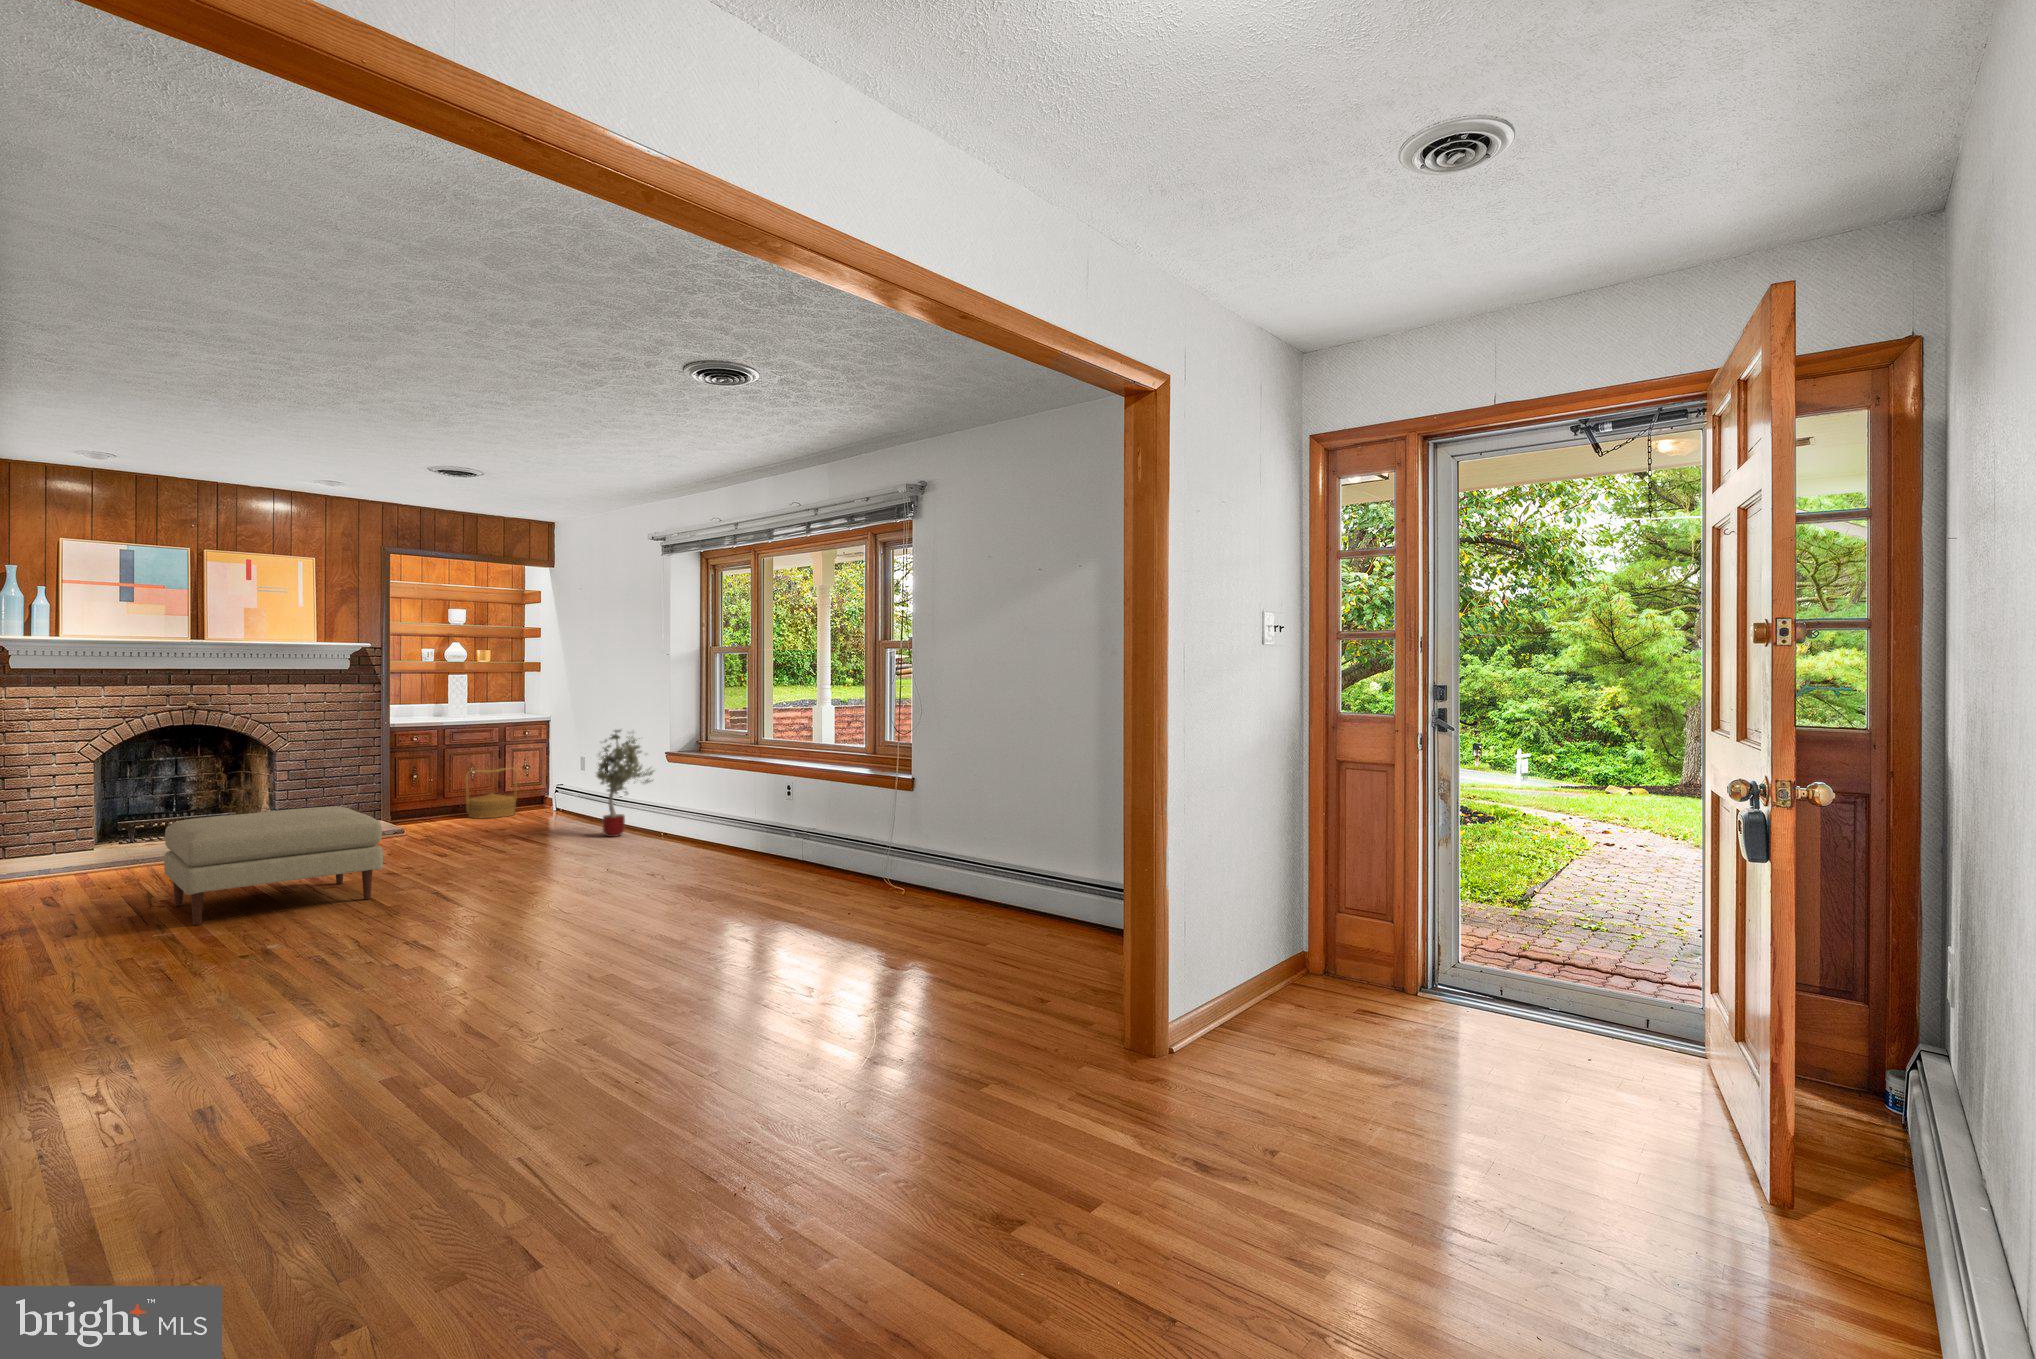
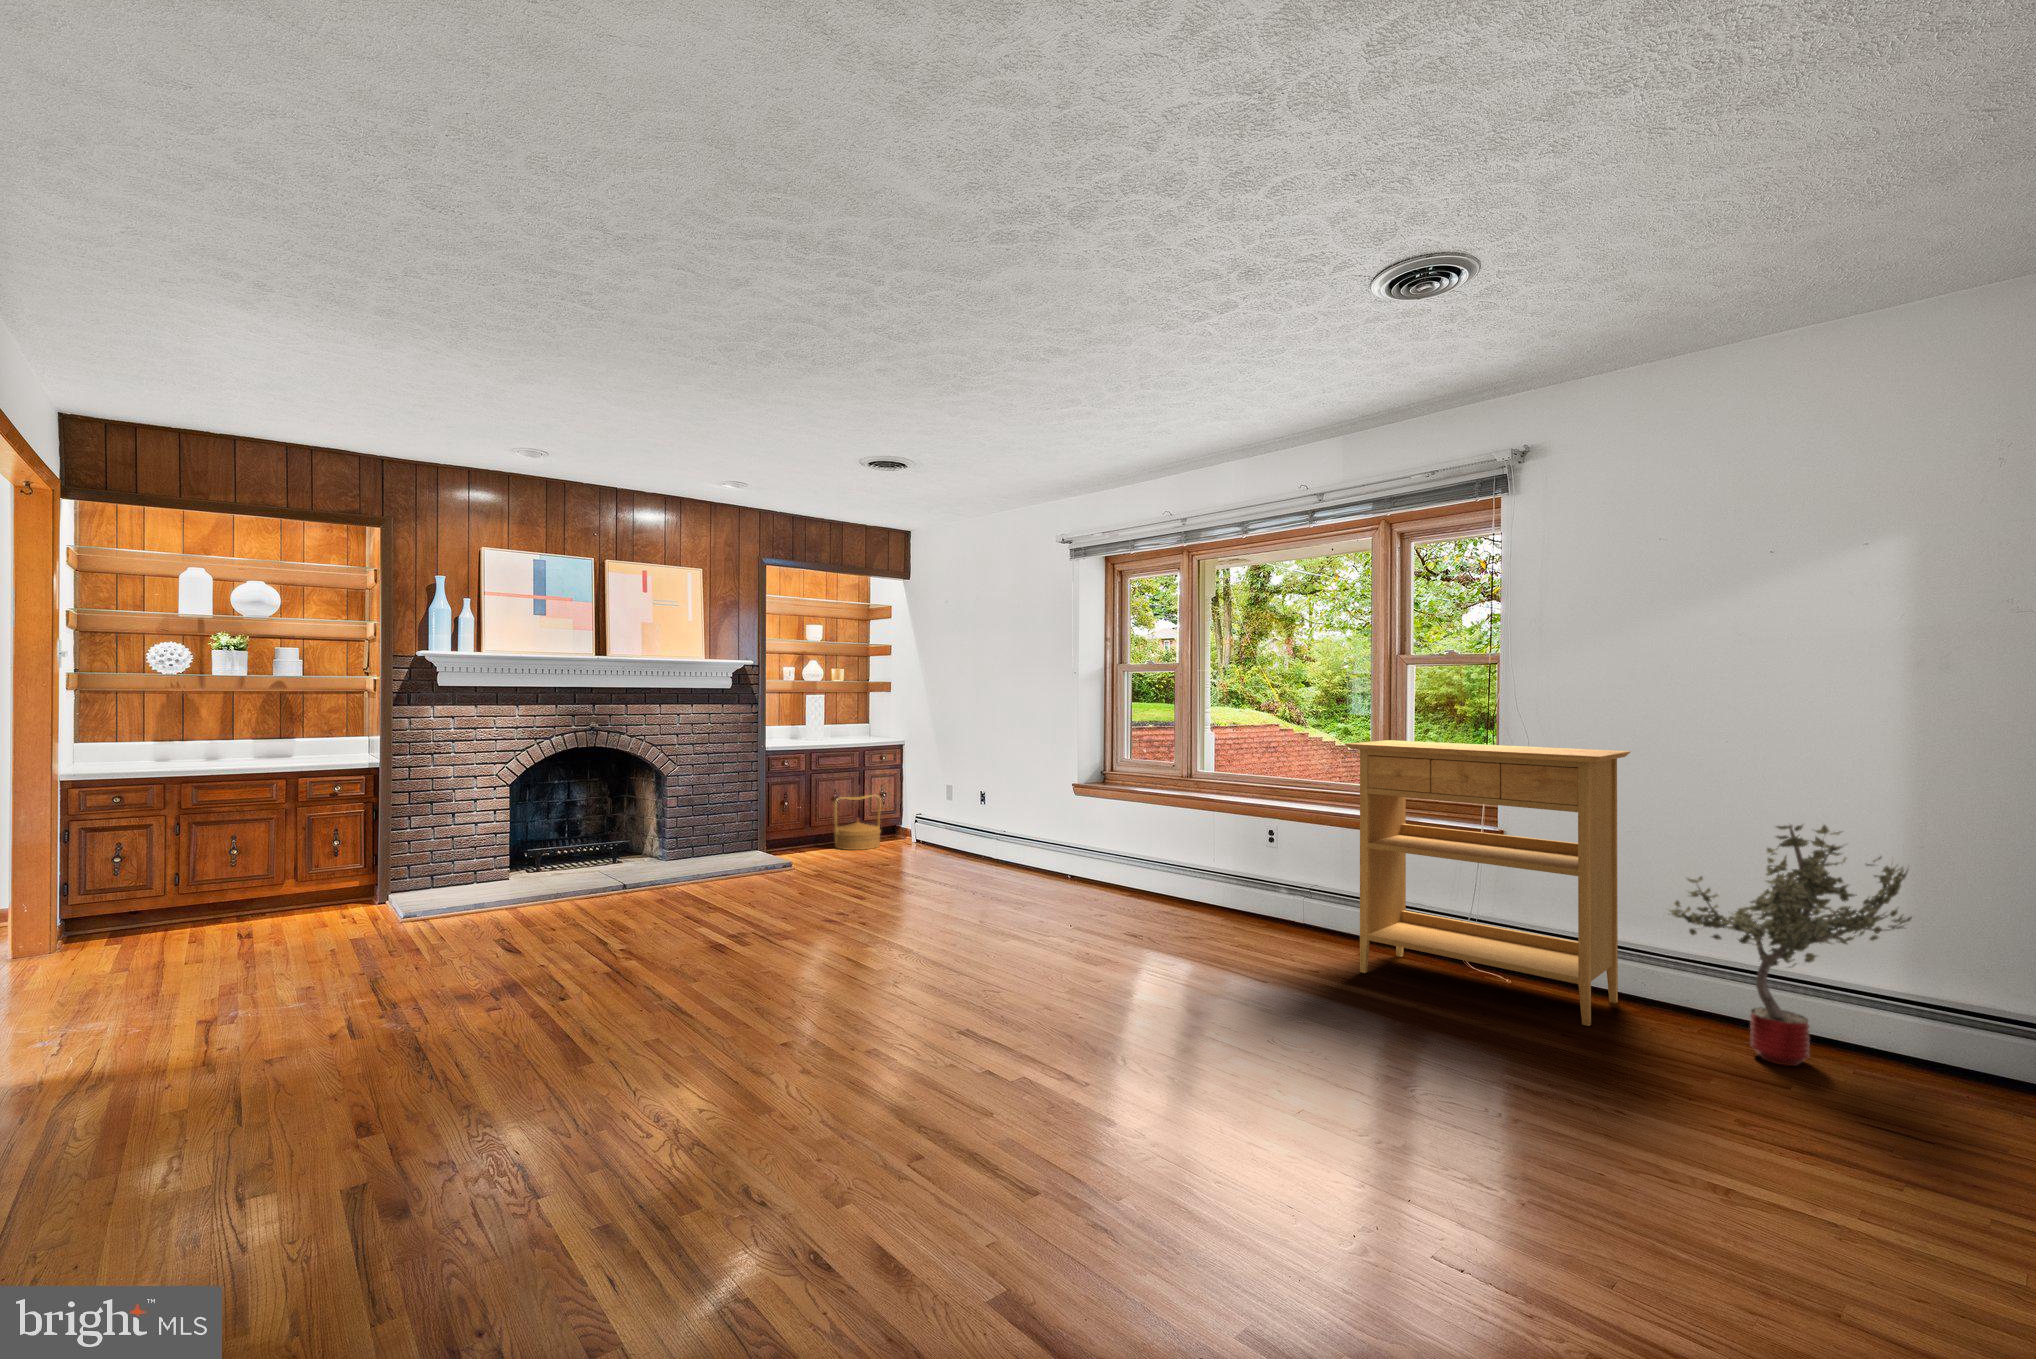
console table: none [795,712,978,915] -> present [1345,740,1631,1026]
potted tree: present [596,730,654,837] -> present [1670,824,1912,1066]
ottoman: present [164,807,383,925] -> none [620,846,851,993]

